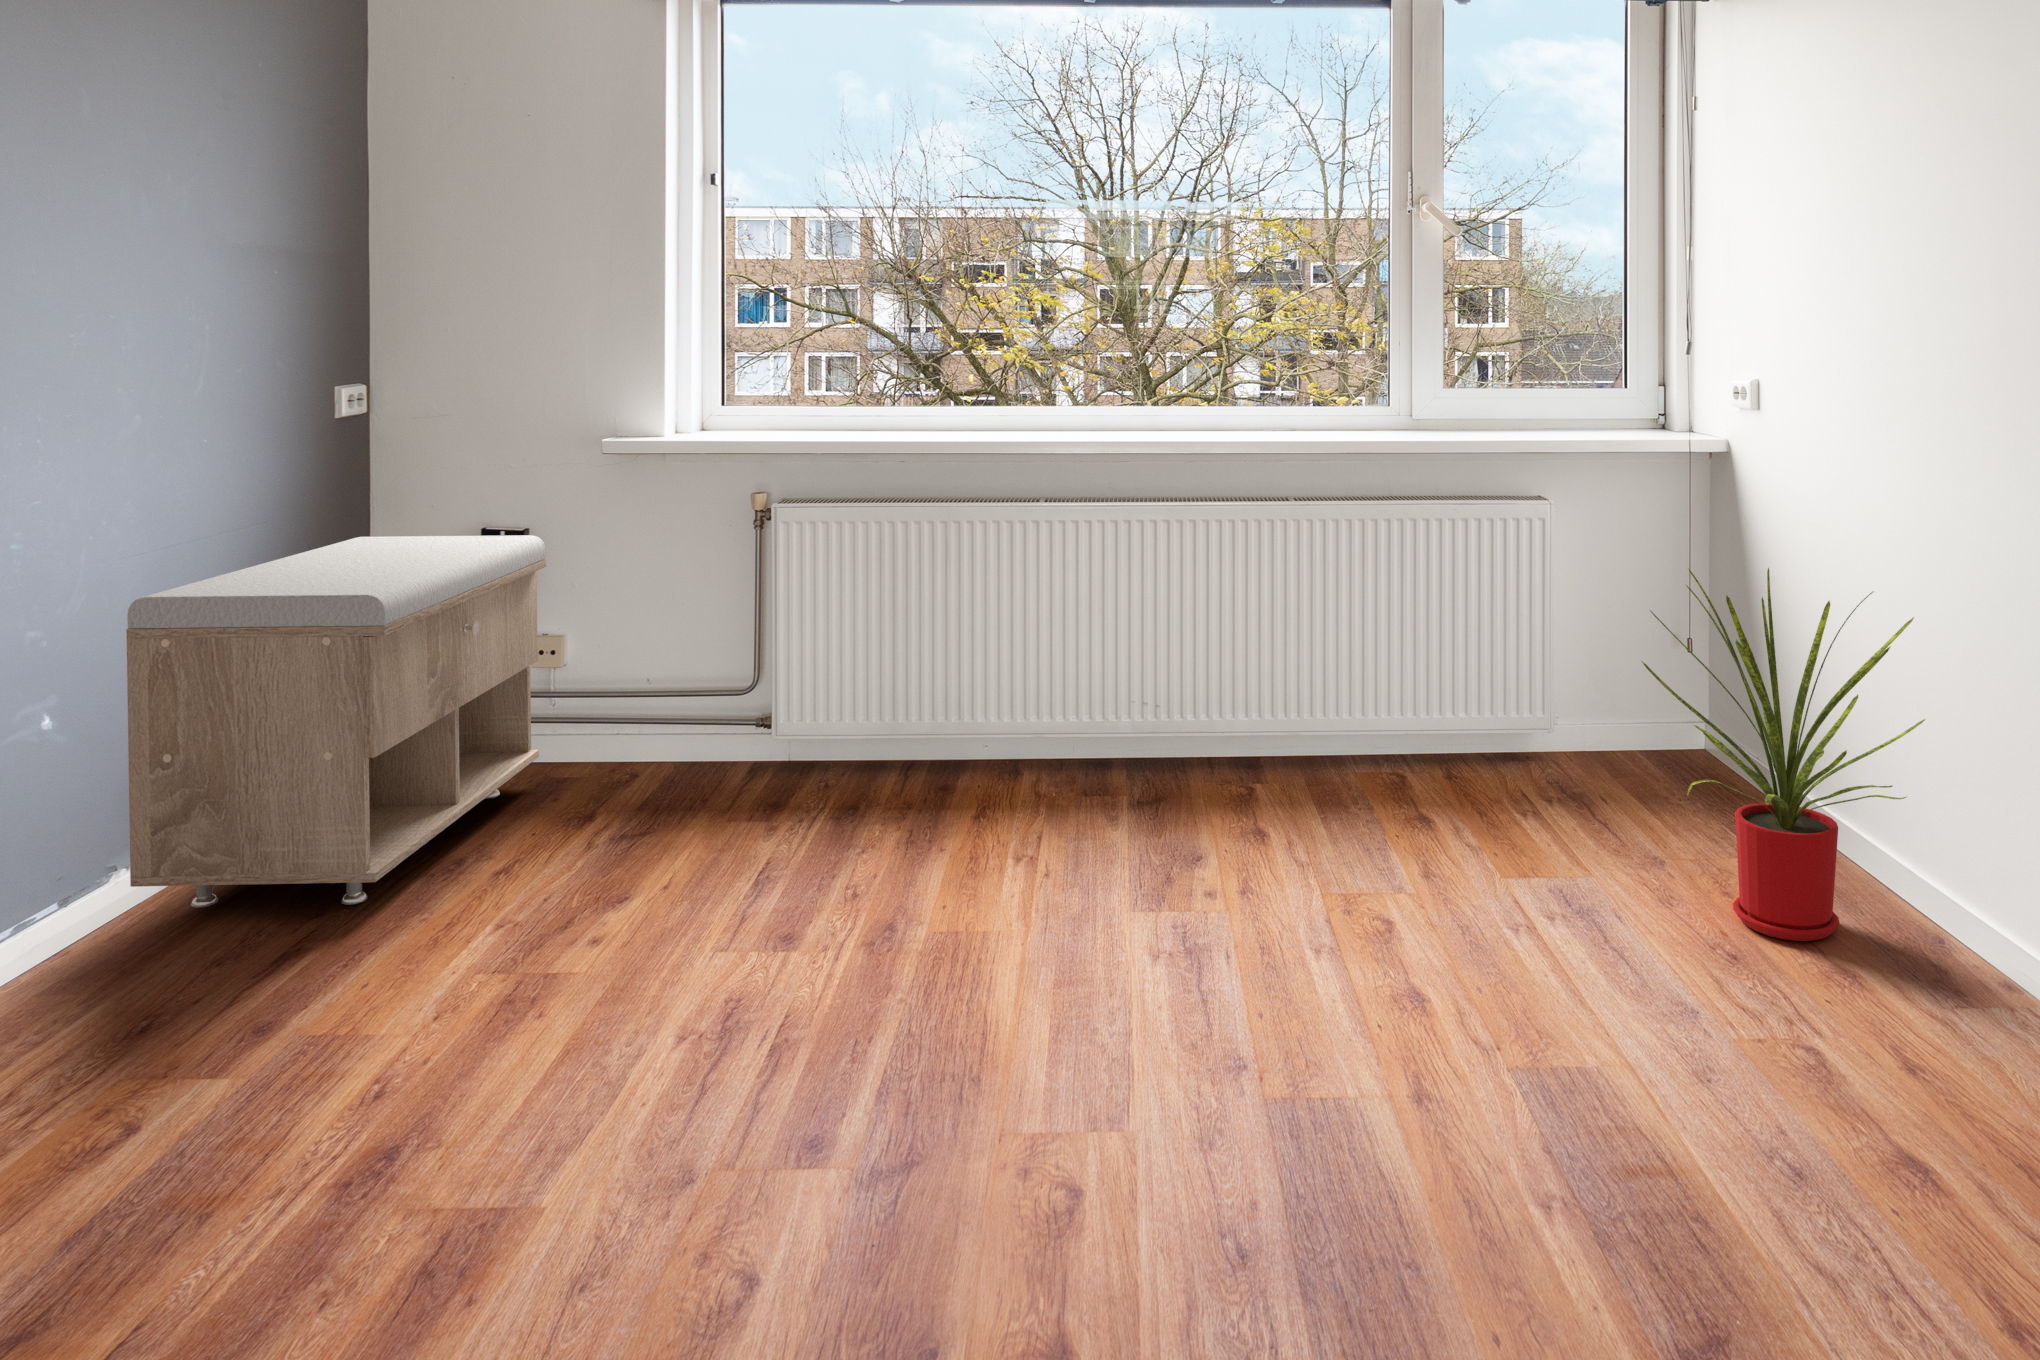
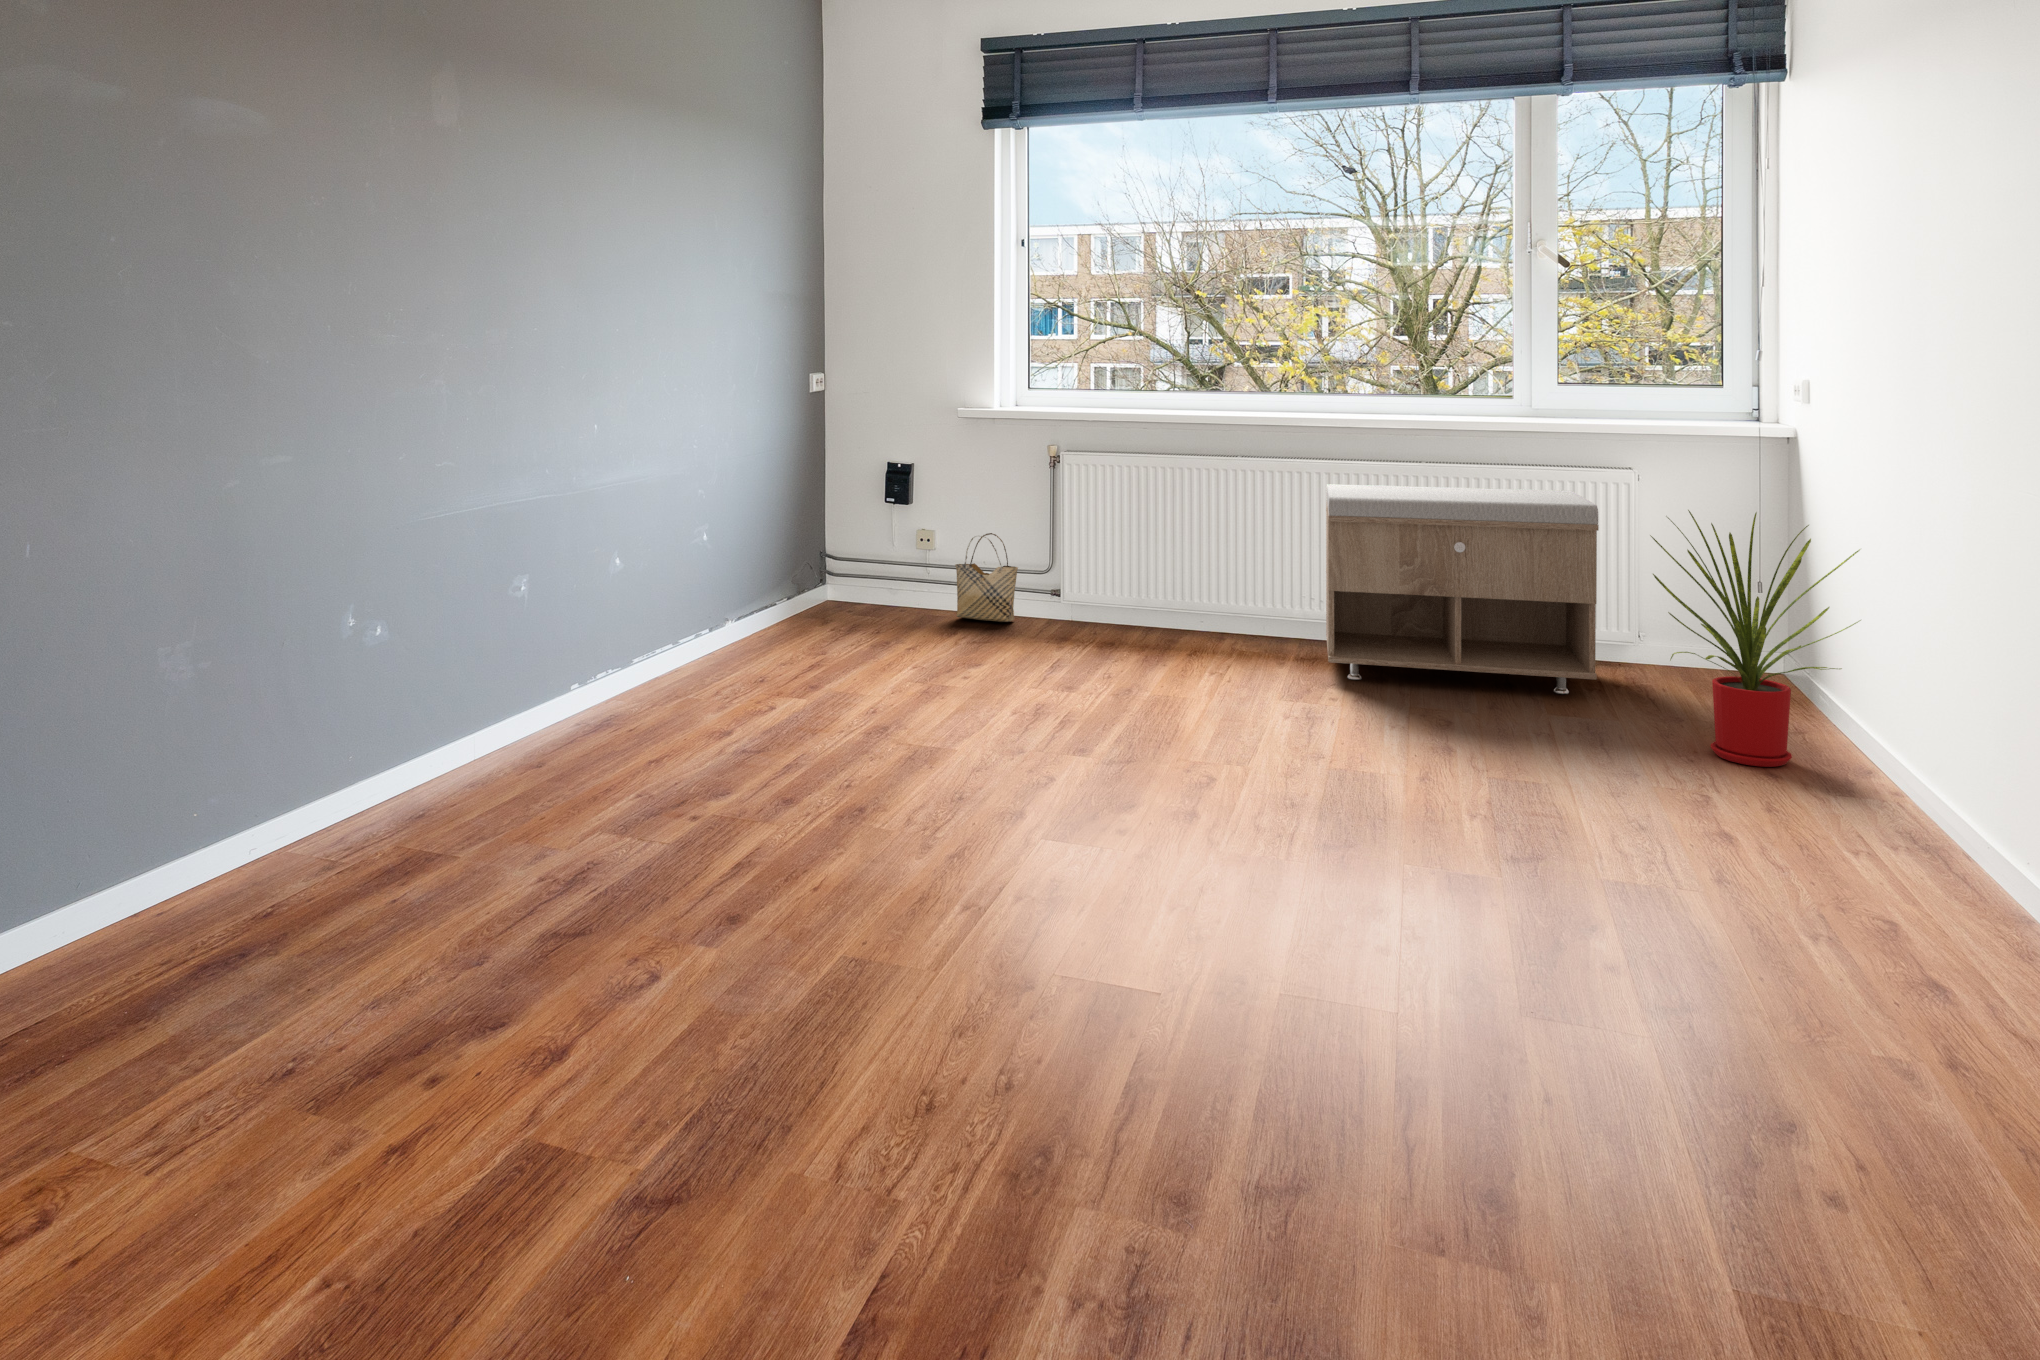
storage bench: present [126,535,546,908] -> present [1326,484,1599,694]
woven basket: none [598,633,704,776] -> present [955,533,1018,622]

